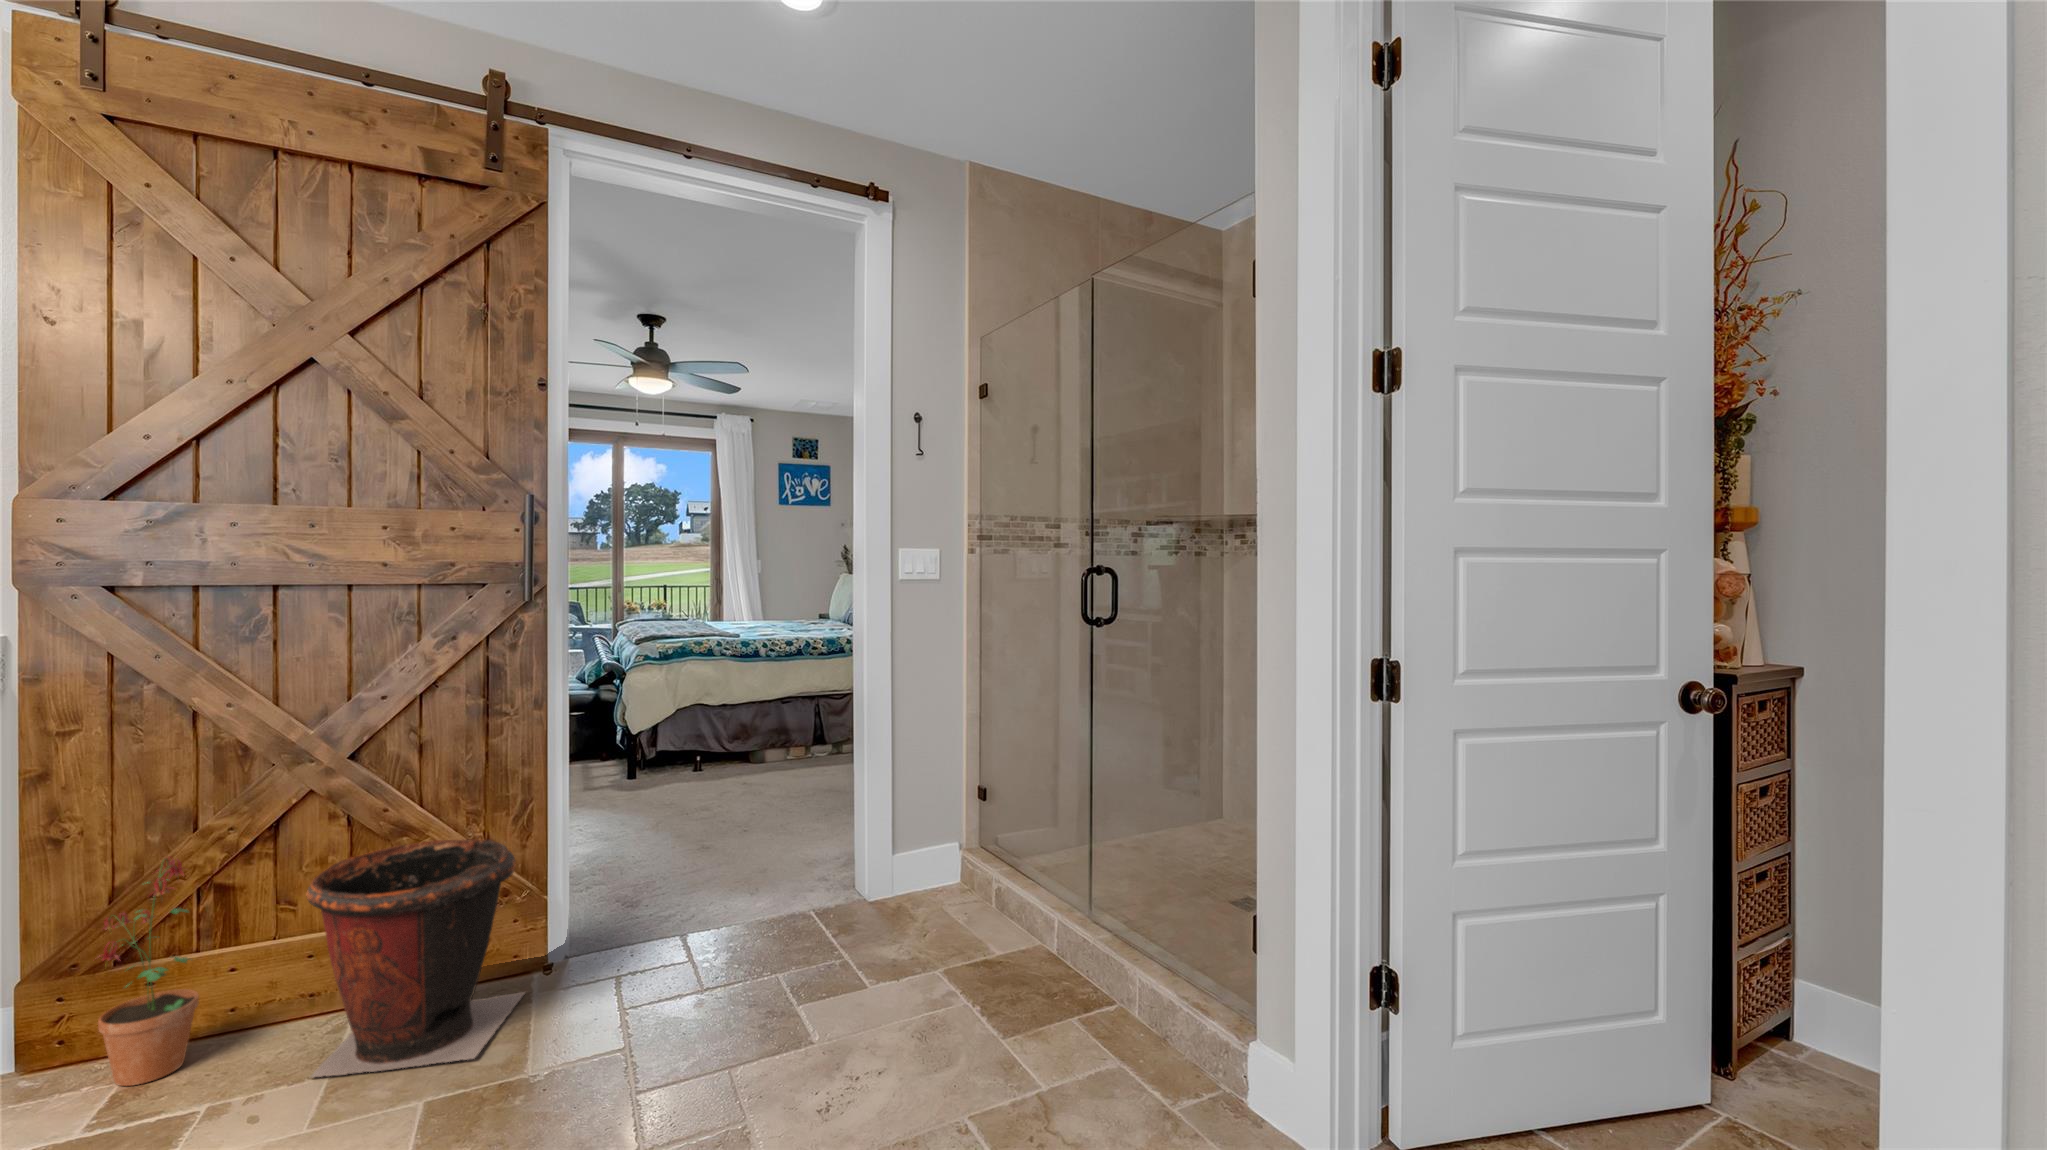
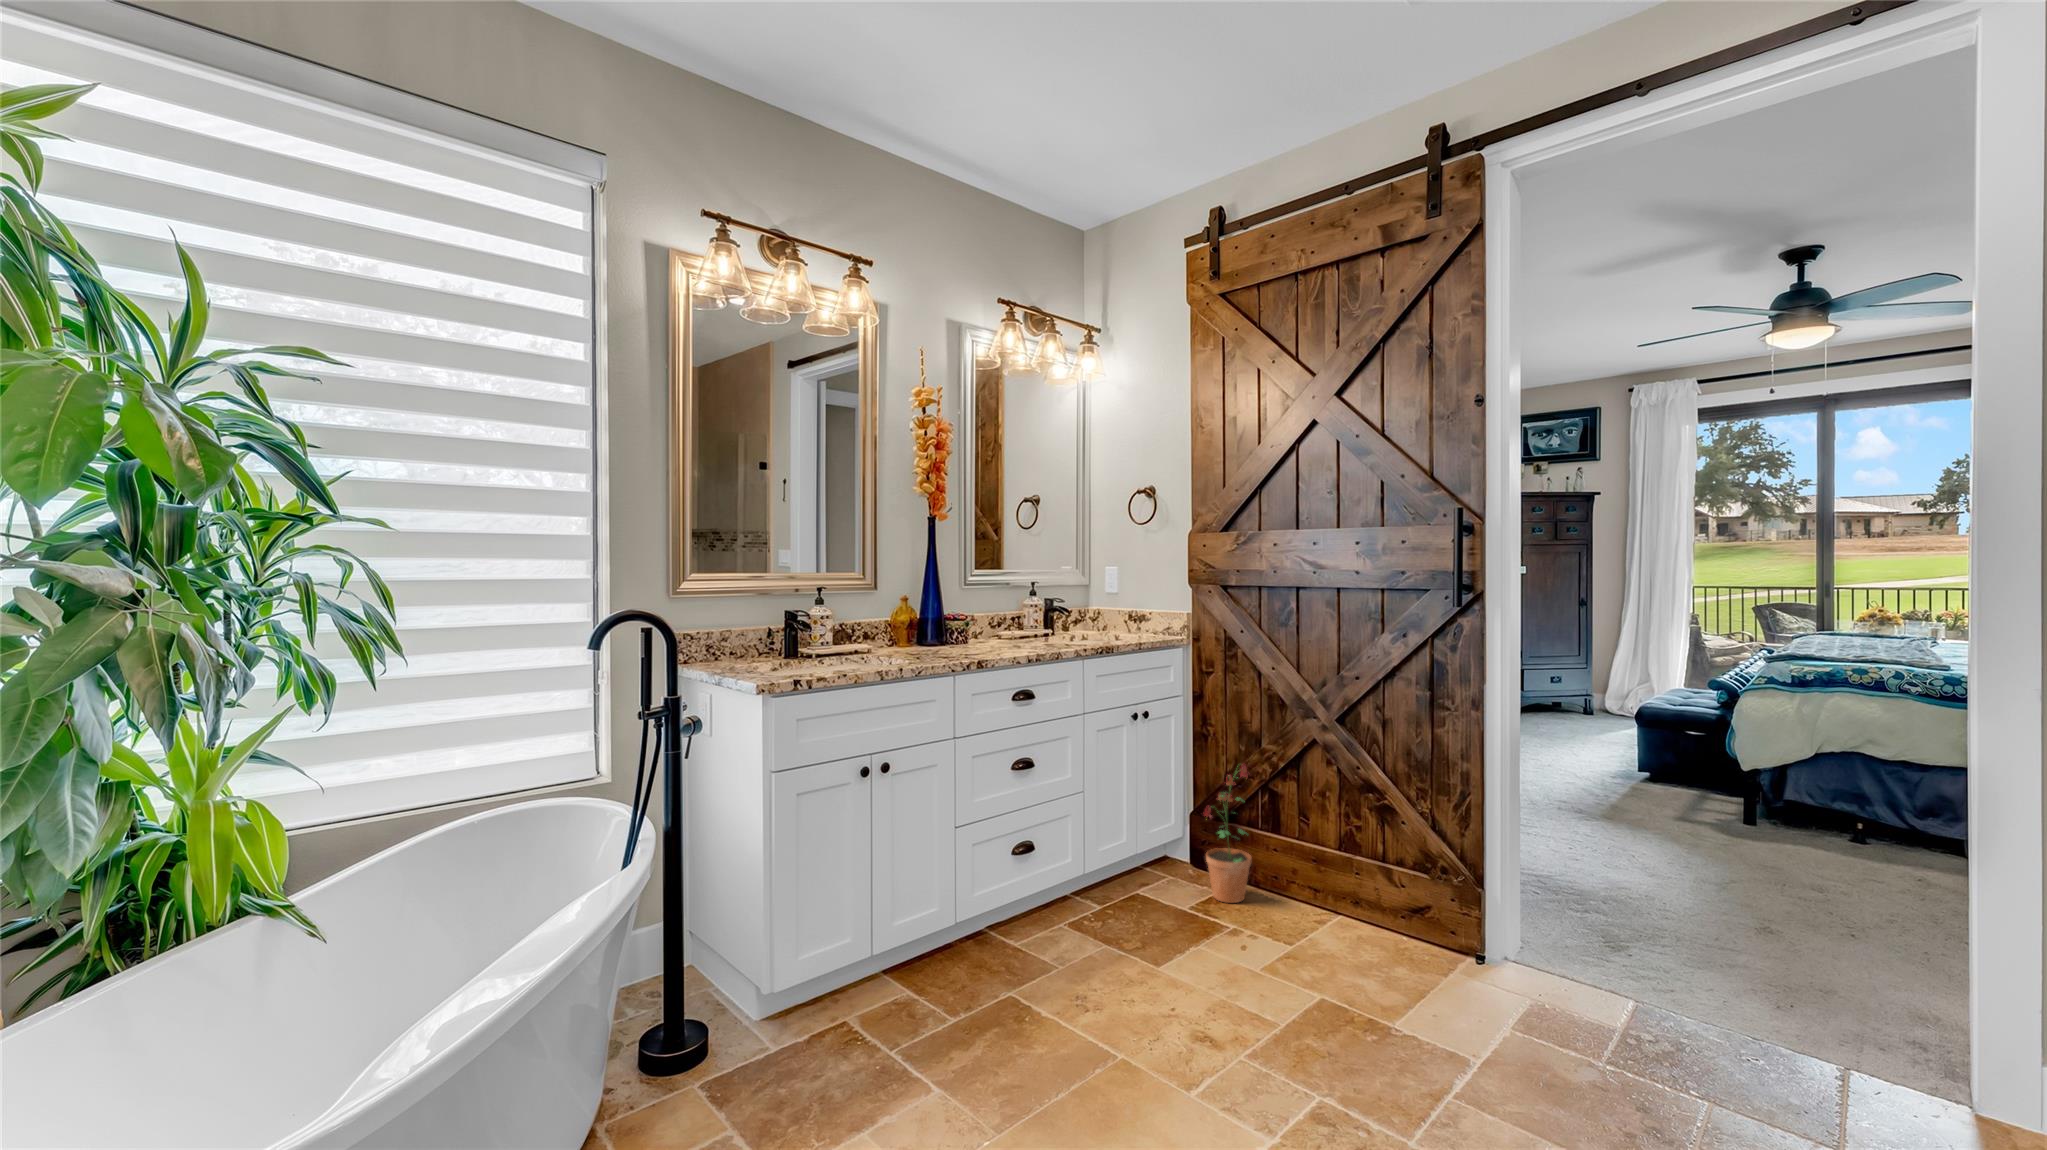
waste bin: present [306,839,525,1077] -> none [1280,796,1448,988]

